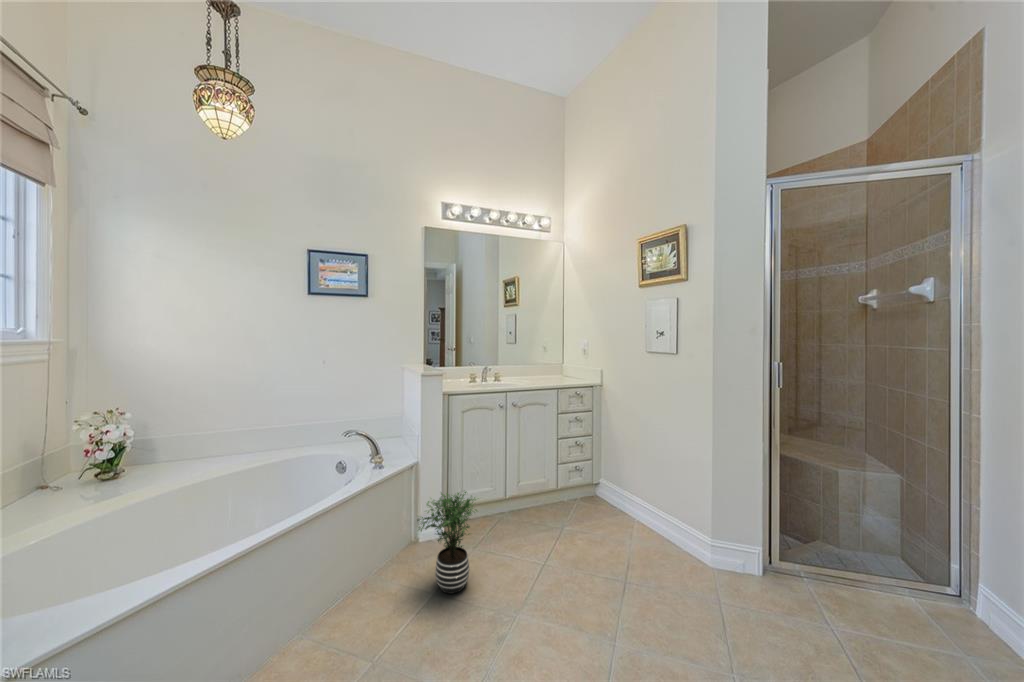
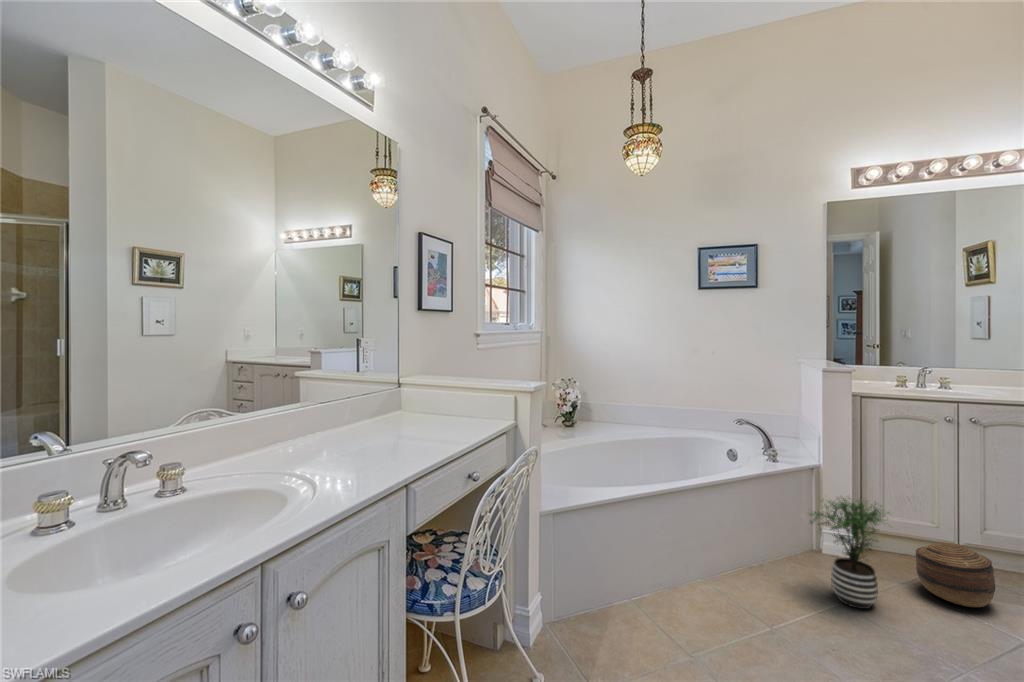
basket: none [488,504,532,552] -> present [916,542,995,607]

